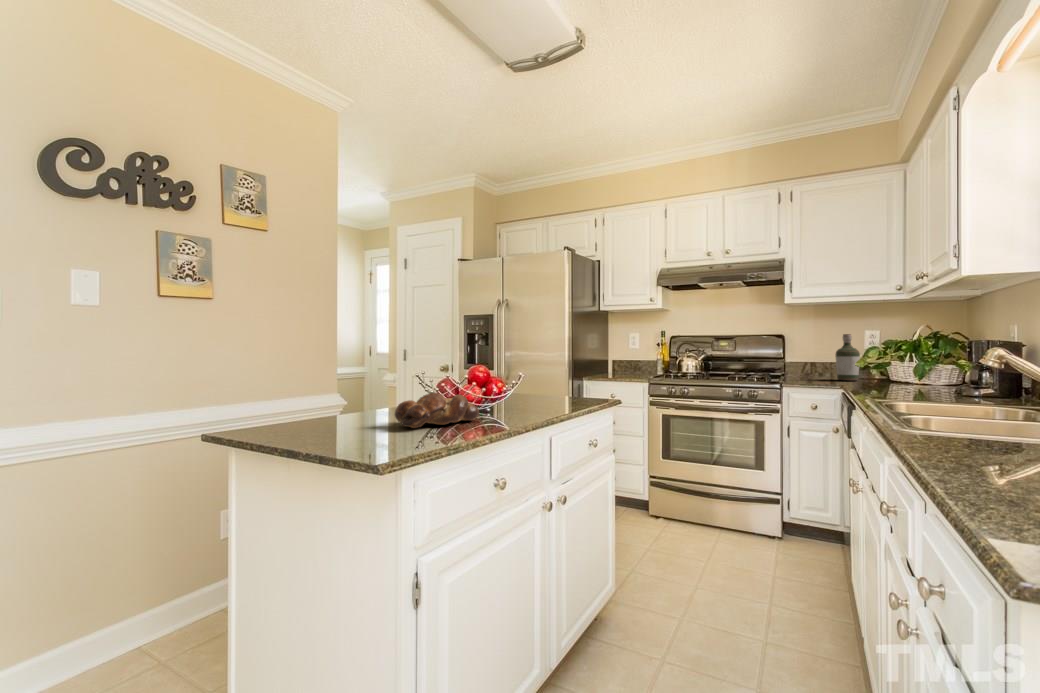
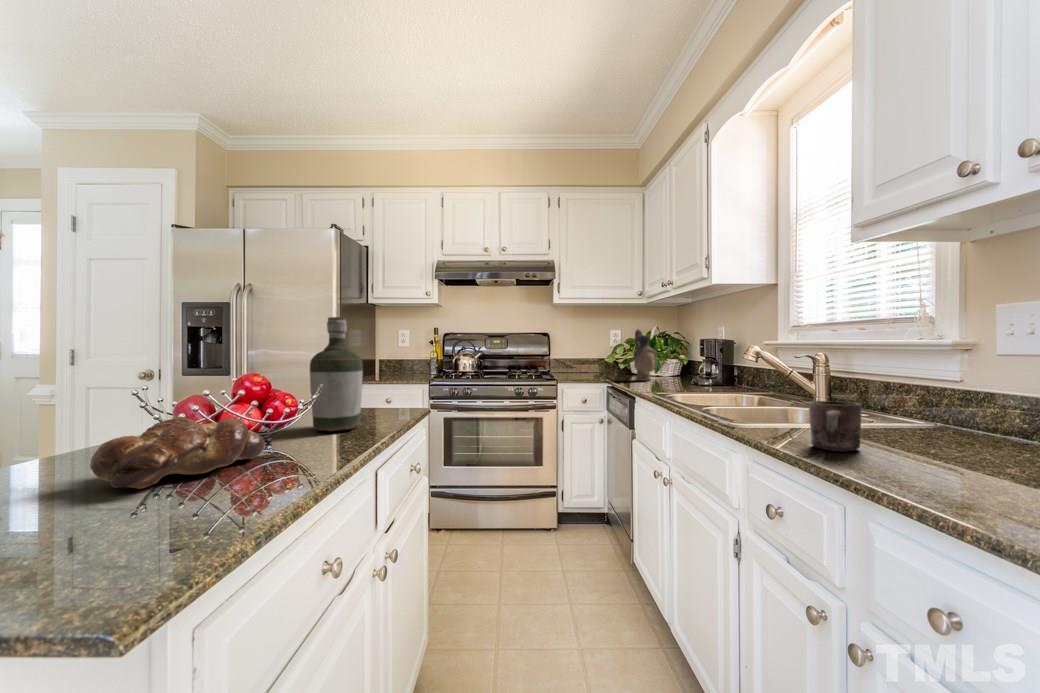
ceramic pitcher: none [872,329,904,388] -> present [633,329,657,381]
bottle: present [835,334,860,381] -> present [310,317,363,431]
mug: none [941,410,1004,462] -> present [809,401,862,451]

